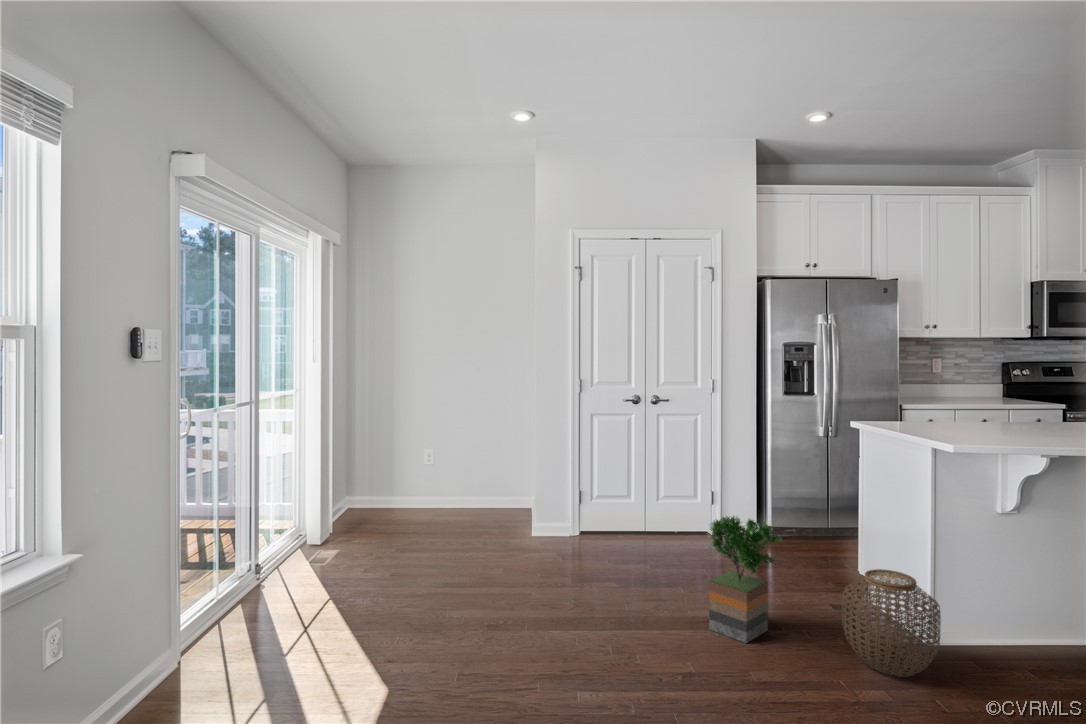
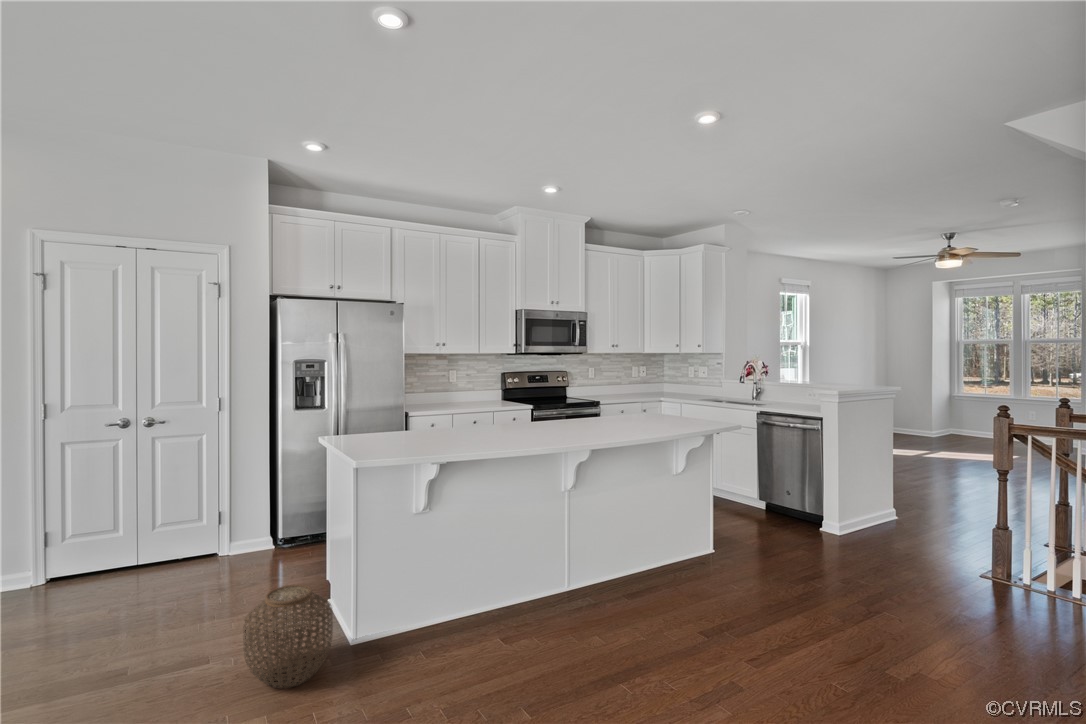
potted tree: present [709,516,782,643] -> none [103,551,204,689]

